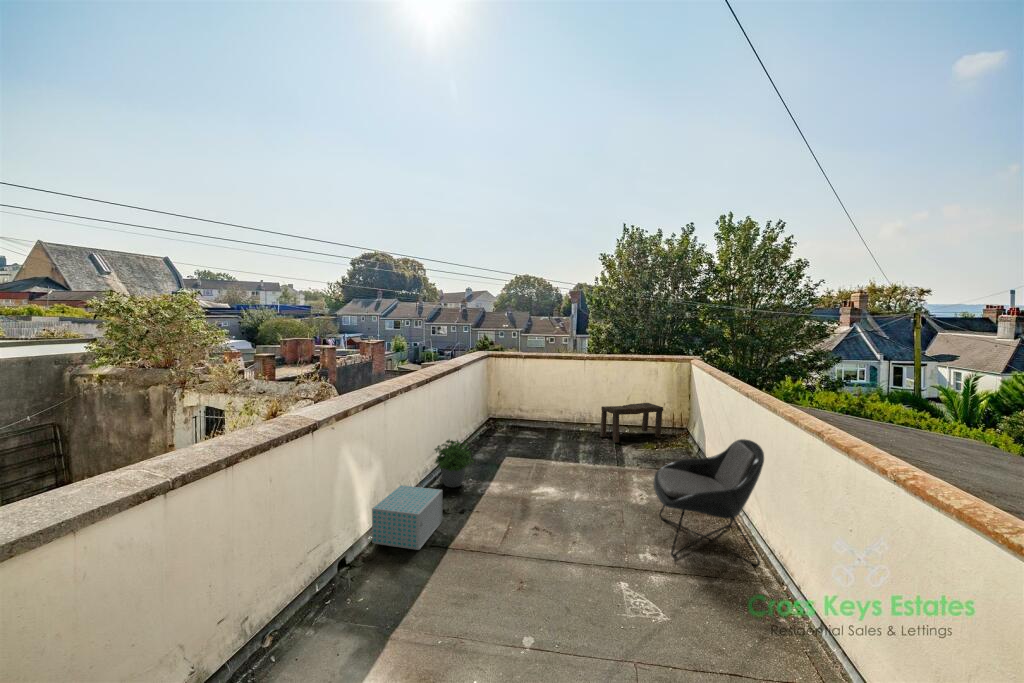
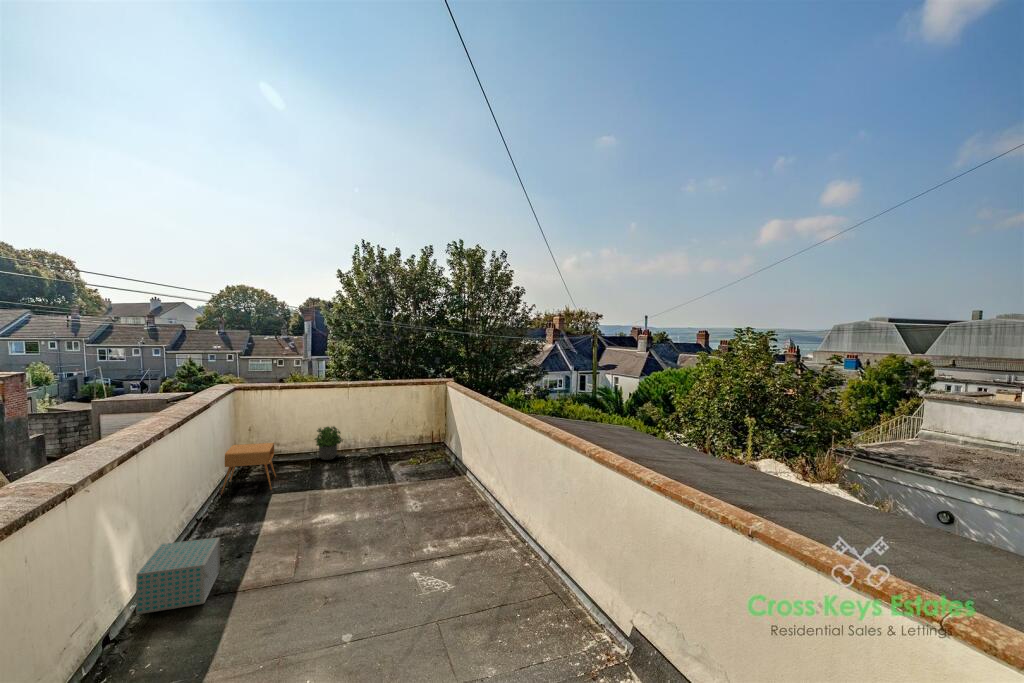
bench: present [600,403,663,443] -> none [368,422,425,463]
side table: none [469,406,516,452] -> present [221,443,276,494]
lounge chair: present [654,439,764,568] -> none [430,443,510,544]
potted plant: present [435,440,474,487] -> present [315,426,343,460]

